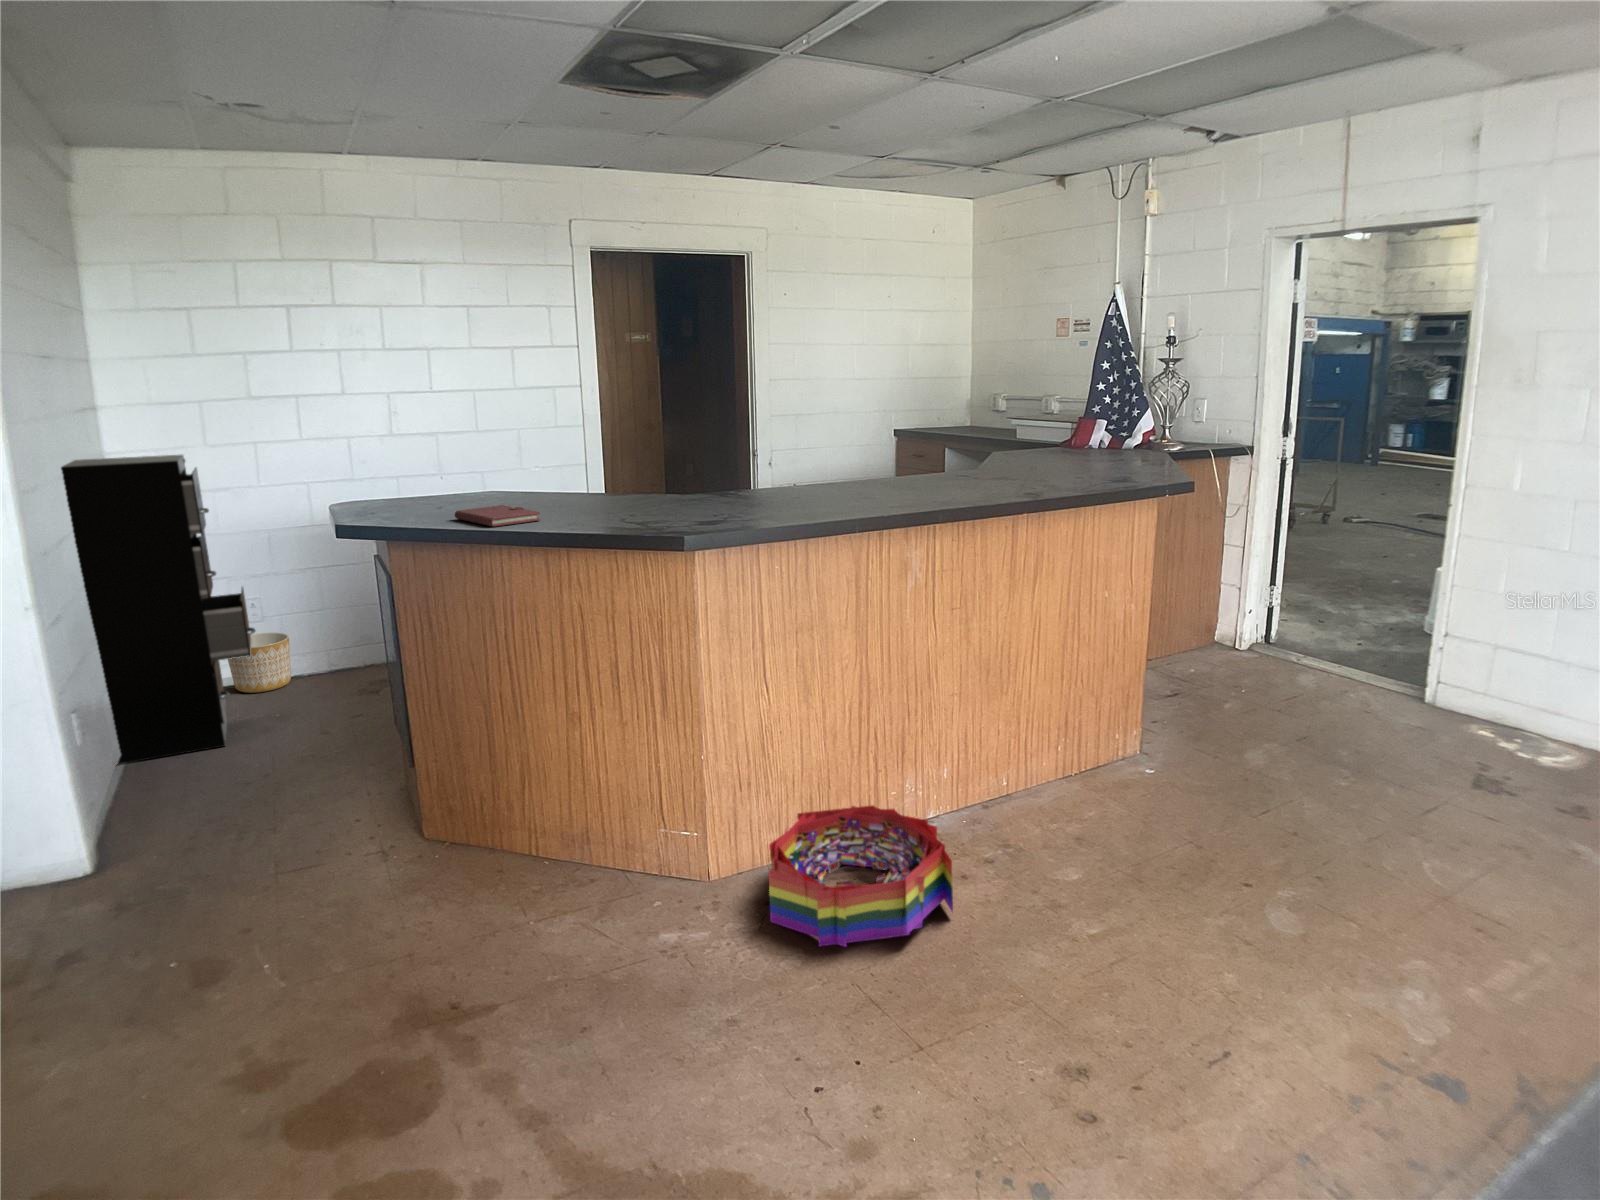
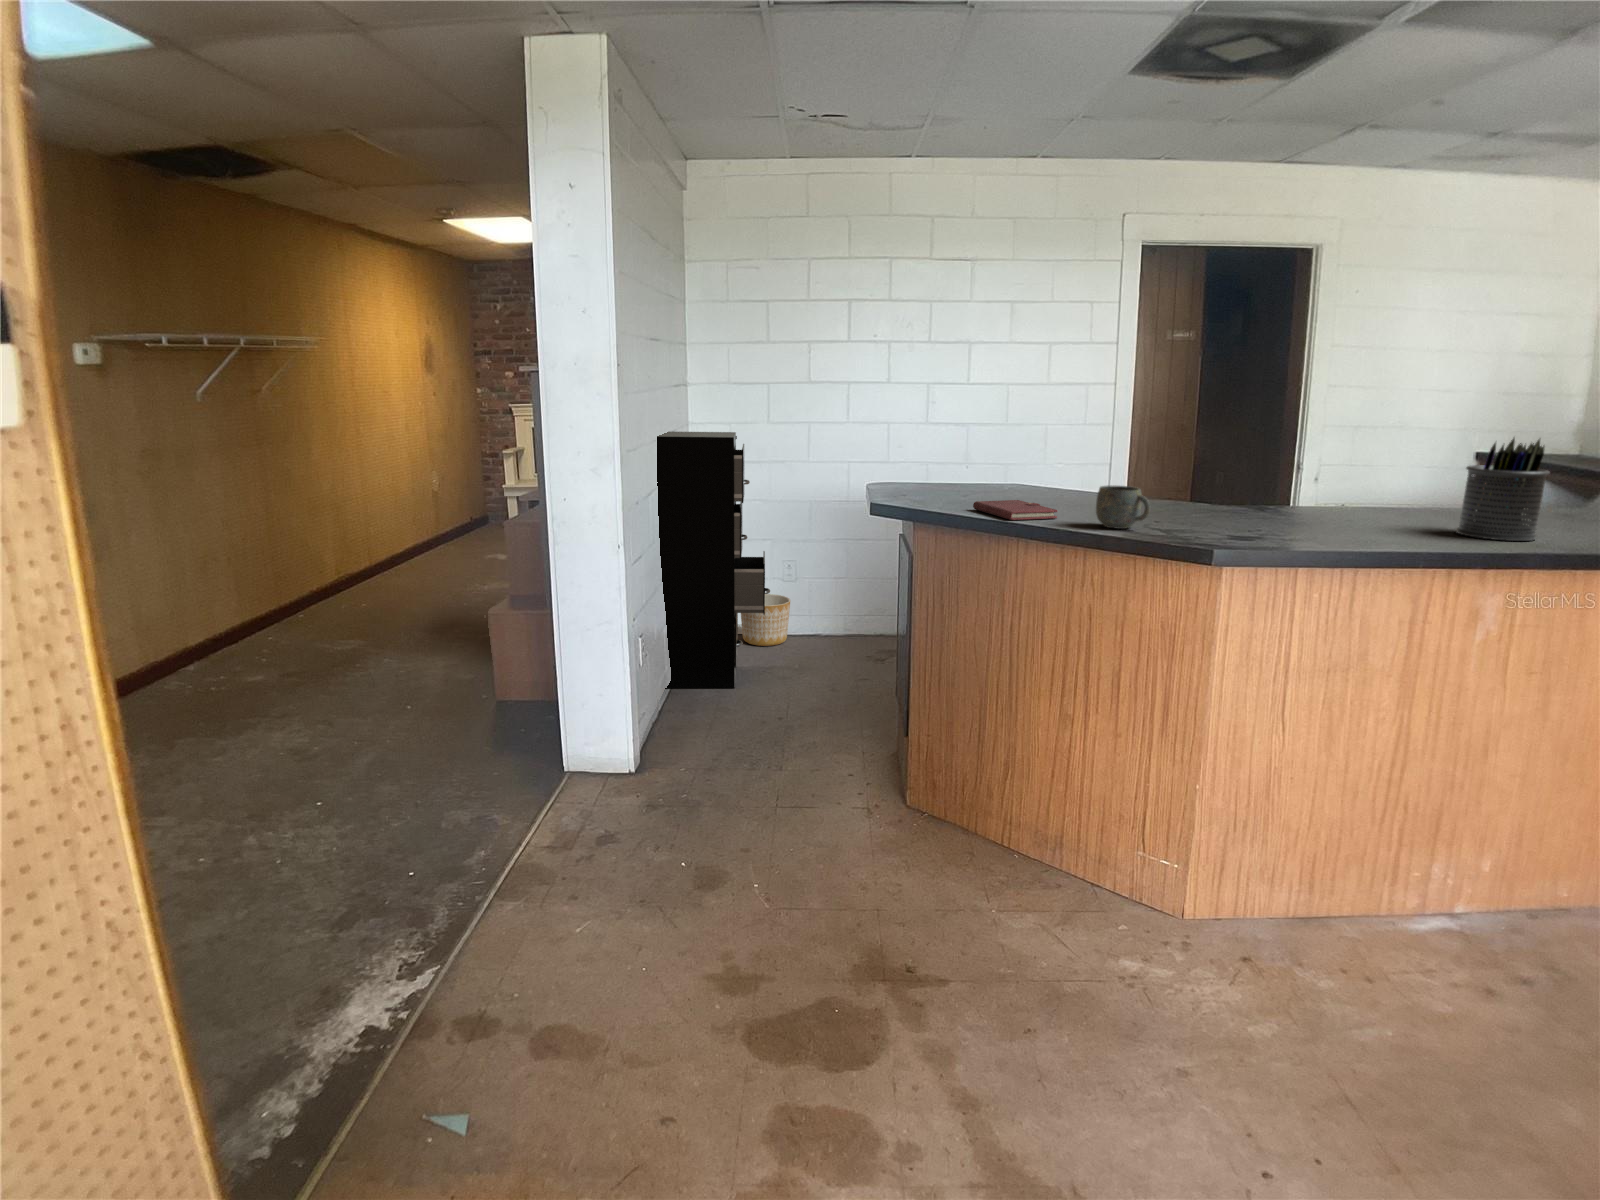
pen holder: none [881,415,940,503] -> present [1456,438,1550,541]
mug: none [574,483,625,525] -> present [1096,485,1151,529]
storage bin: present [769,805,953,947] -> none [1253,870,1503,1043]

